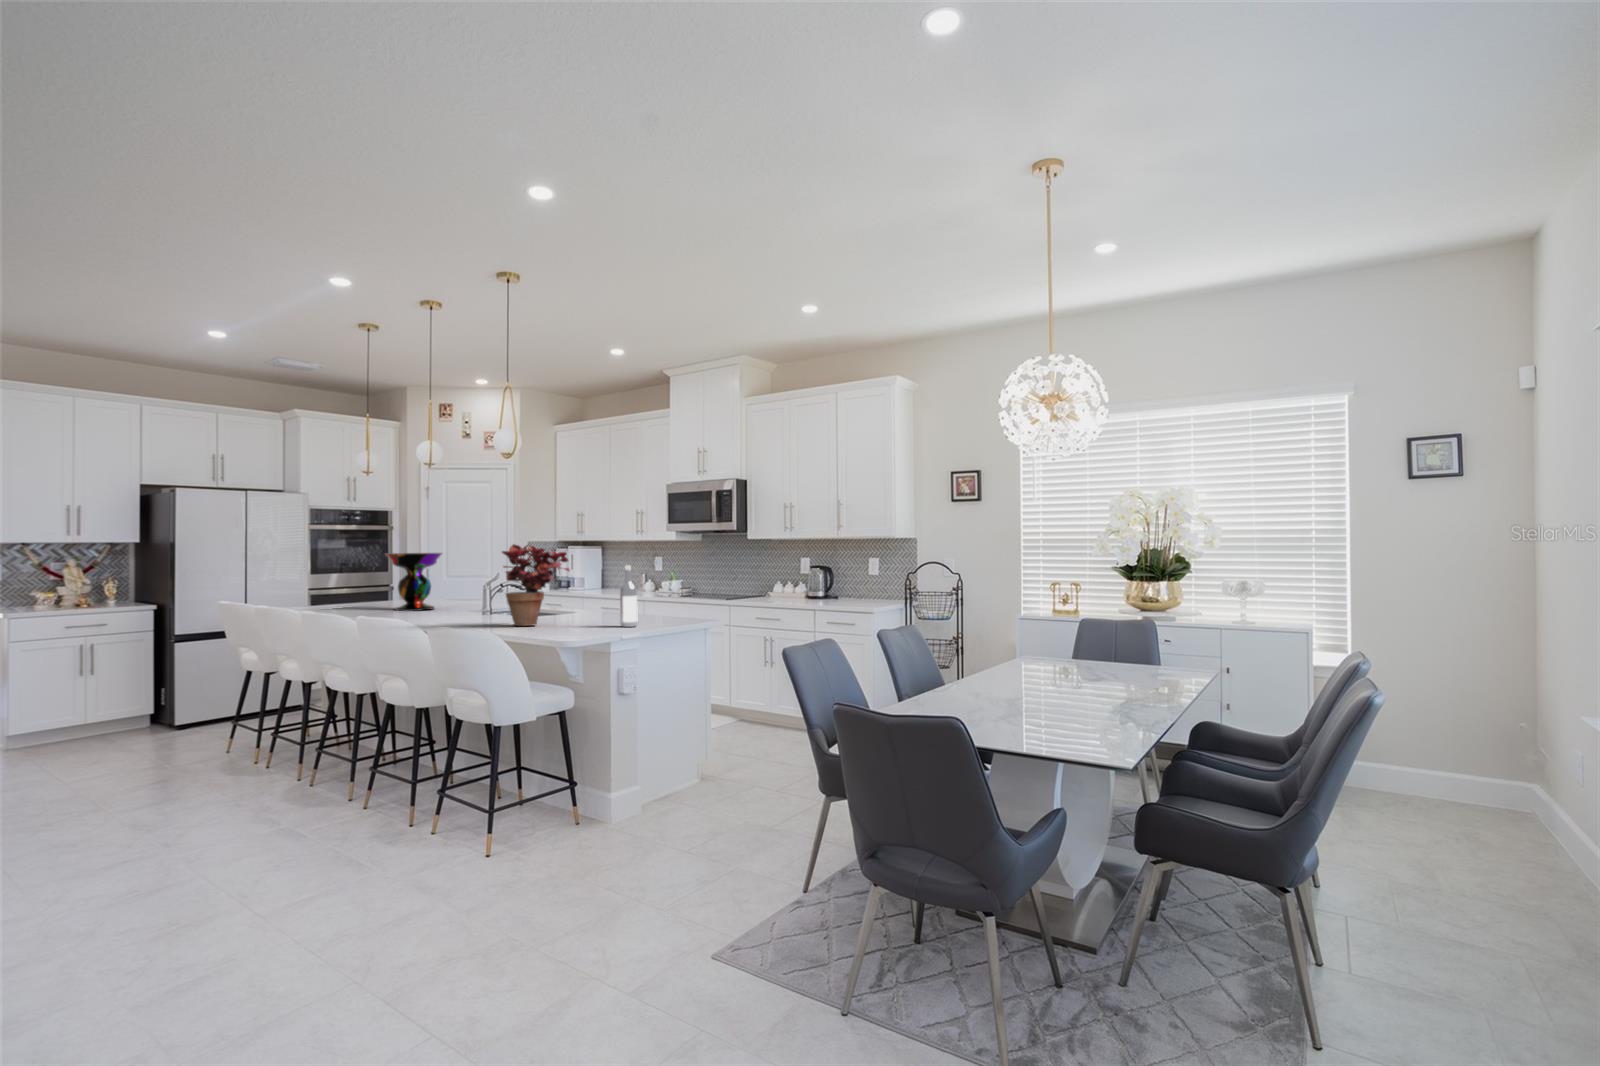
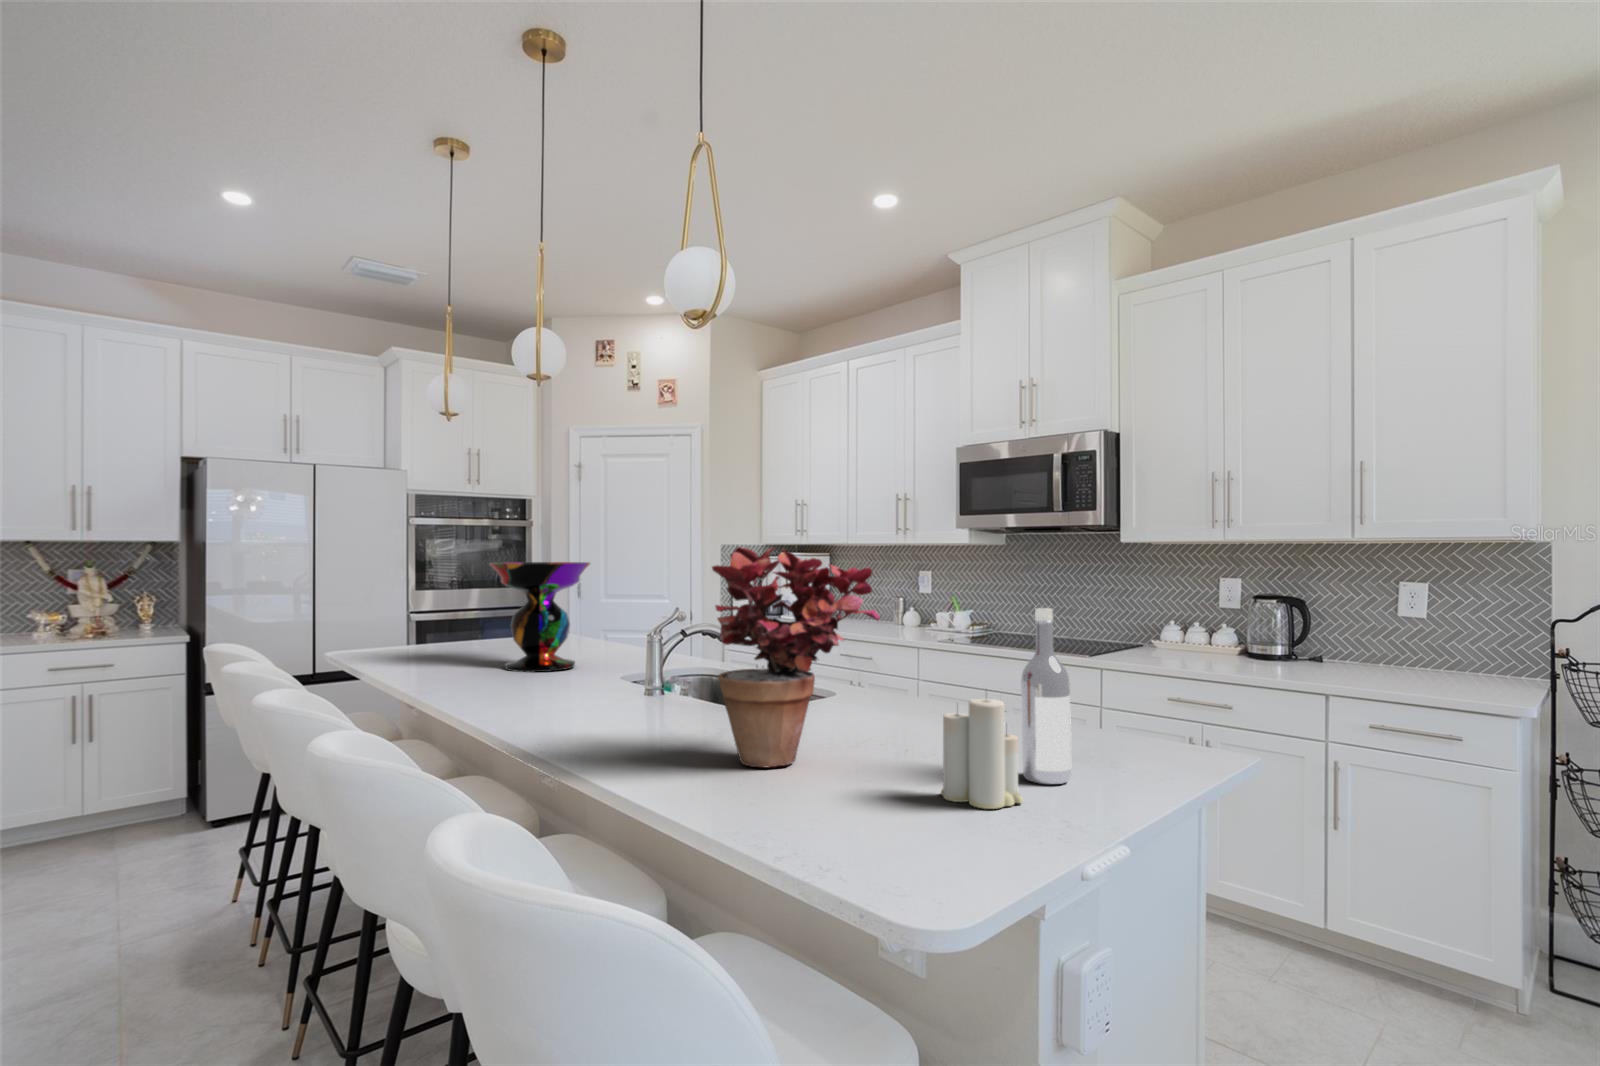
candle: none [584,591,611,630] -> present [941,698,1023,809]

